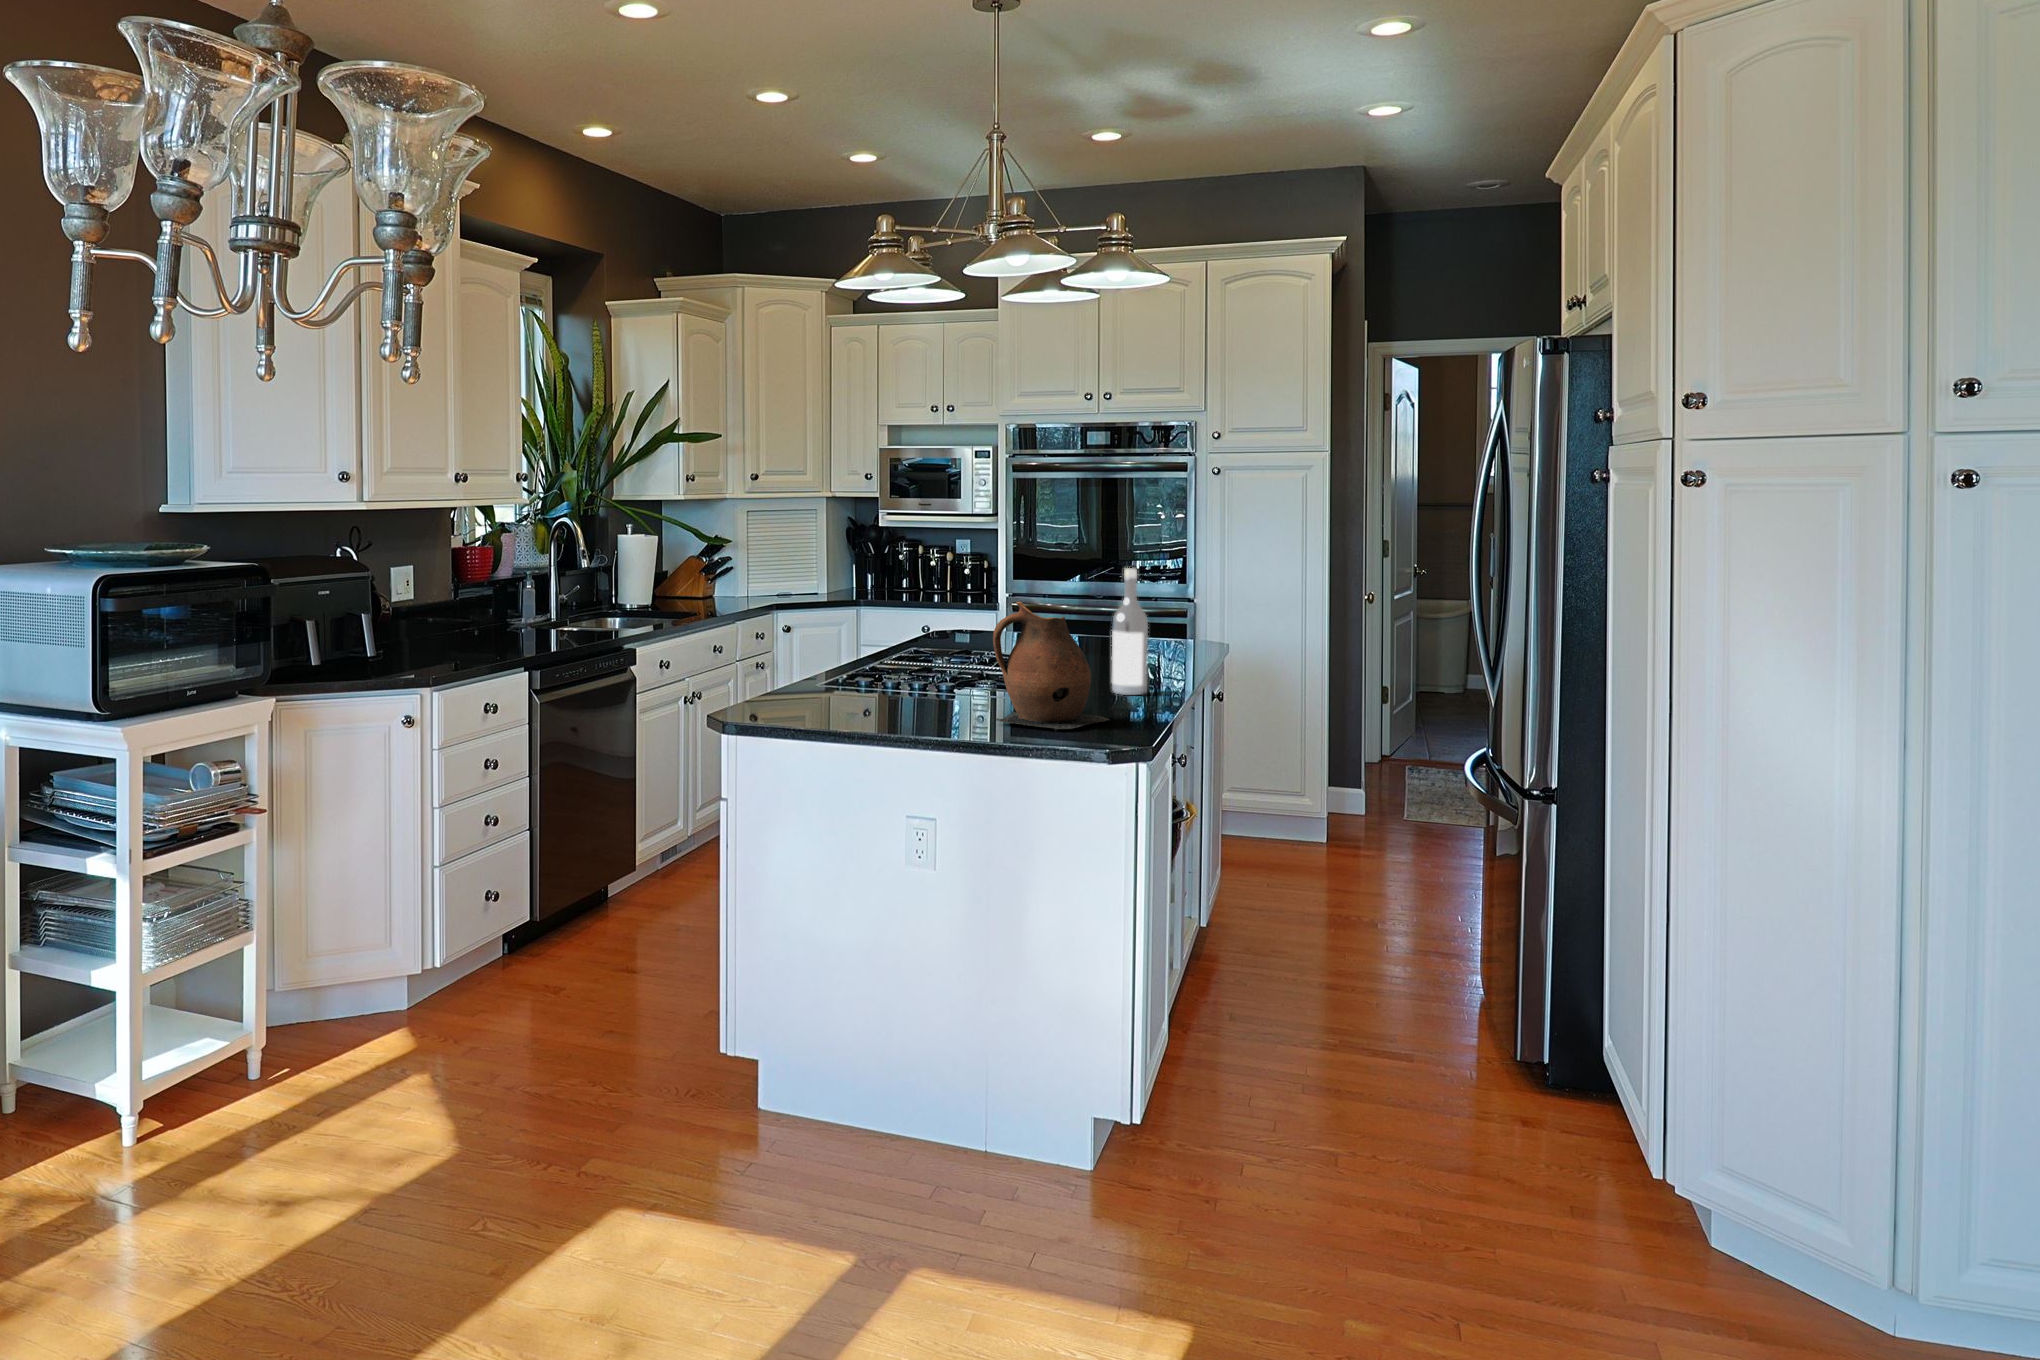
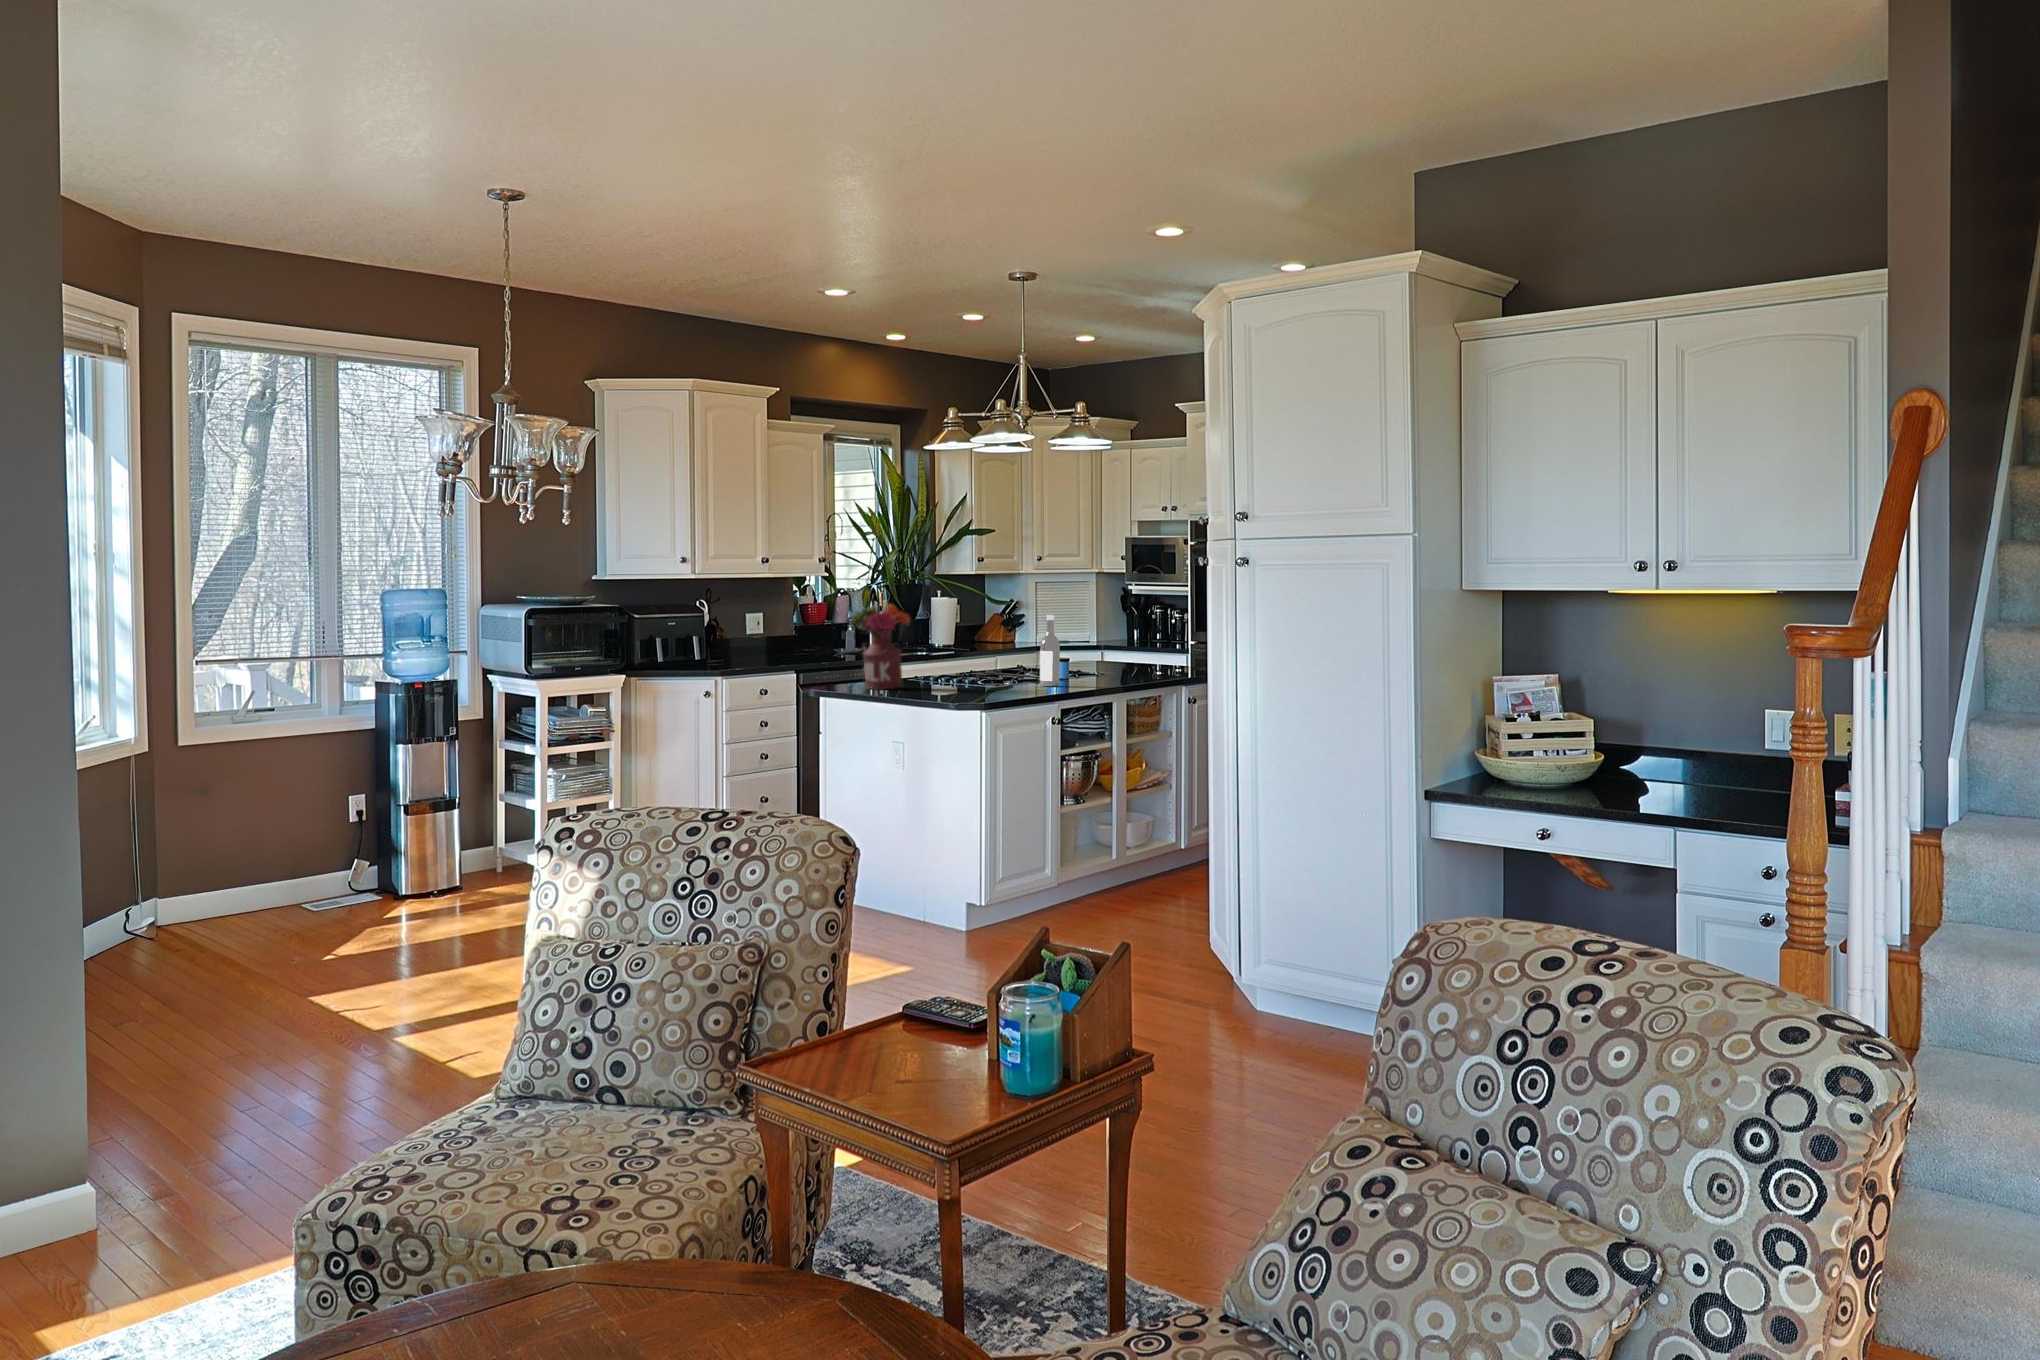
flower arrangement: none [823,554,940,721] -> present [851,604,910,690]
ceramic pitcher: present [993,602,1110,731] -> none [919,629,979,694]

